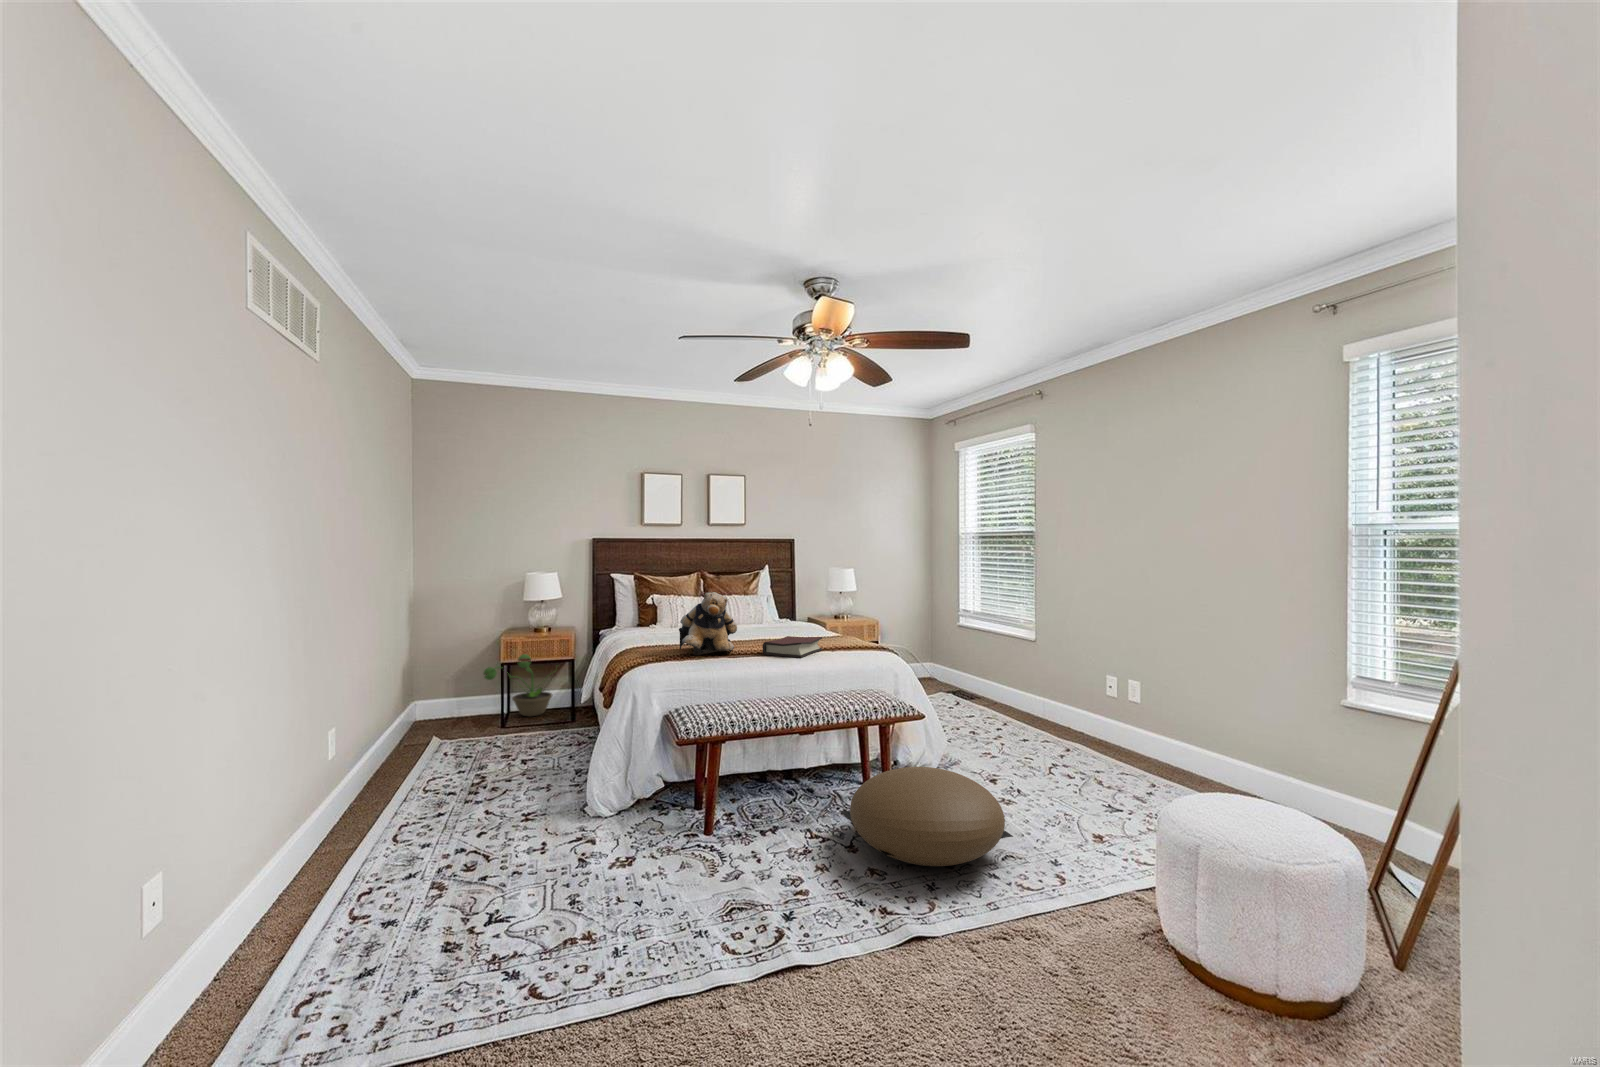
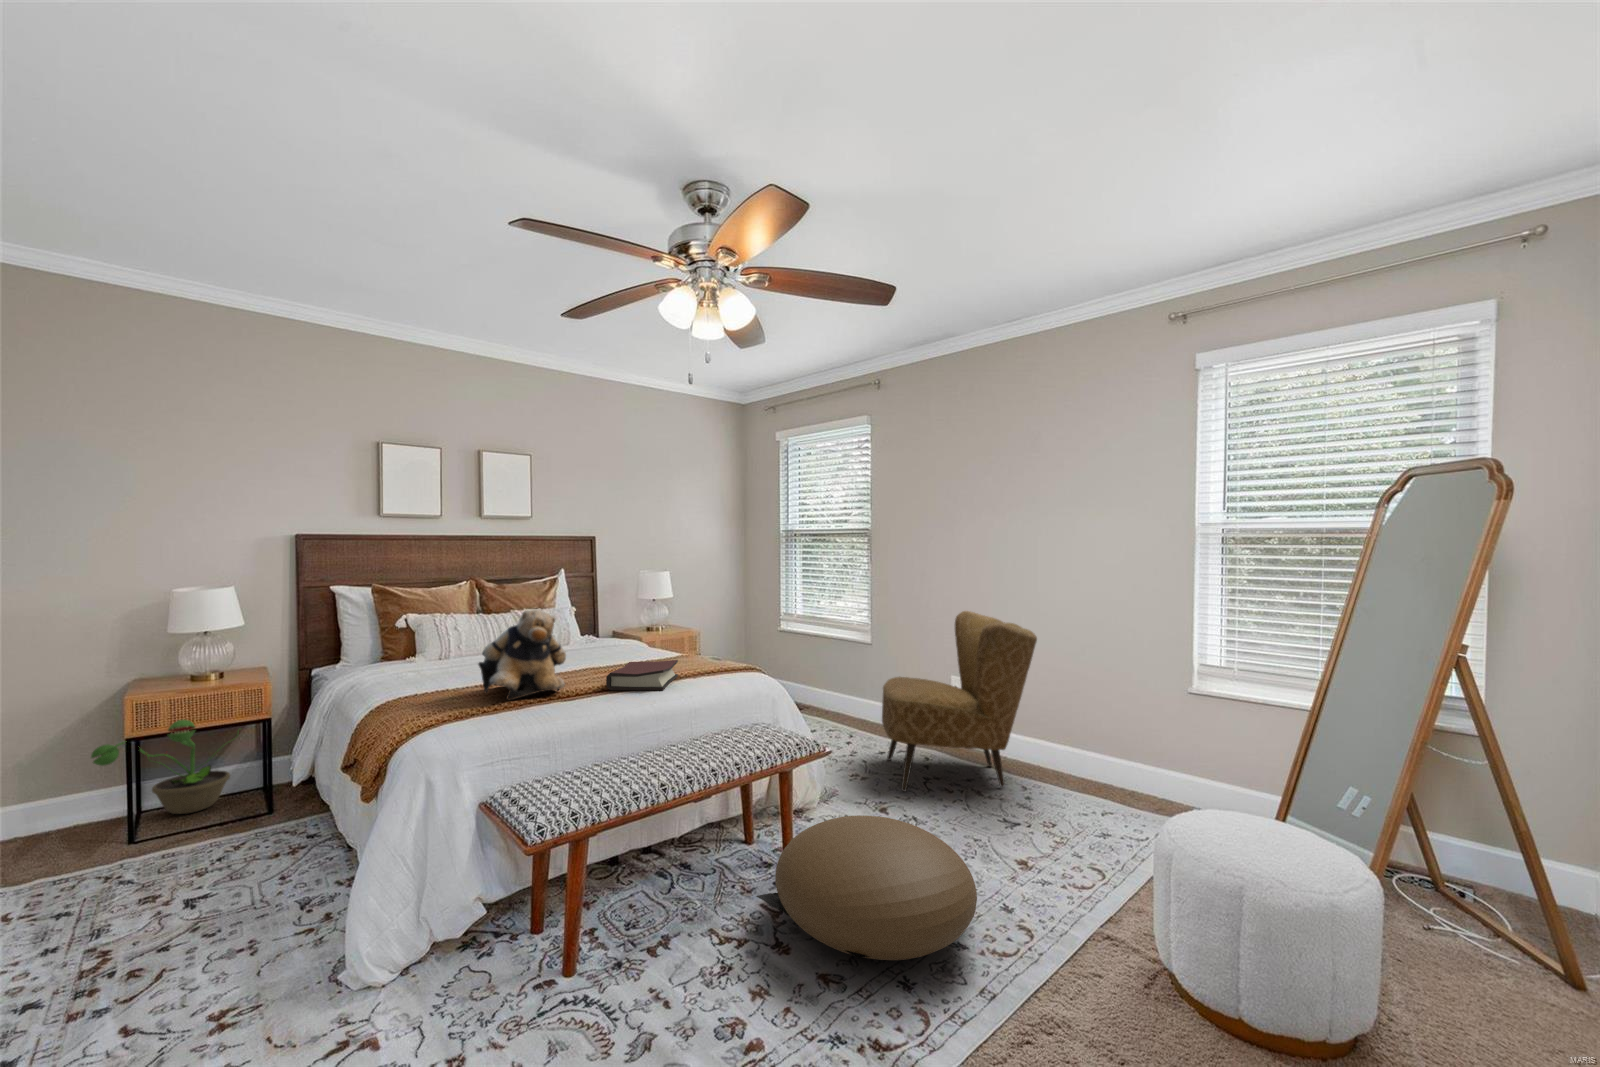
armchair: none [1013,612,1170,781] -> present [882,611,1037,792]

